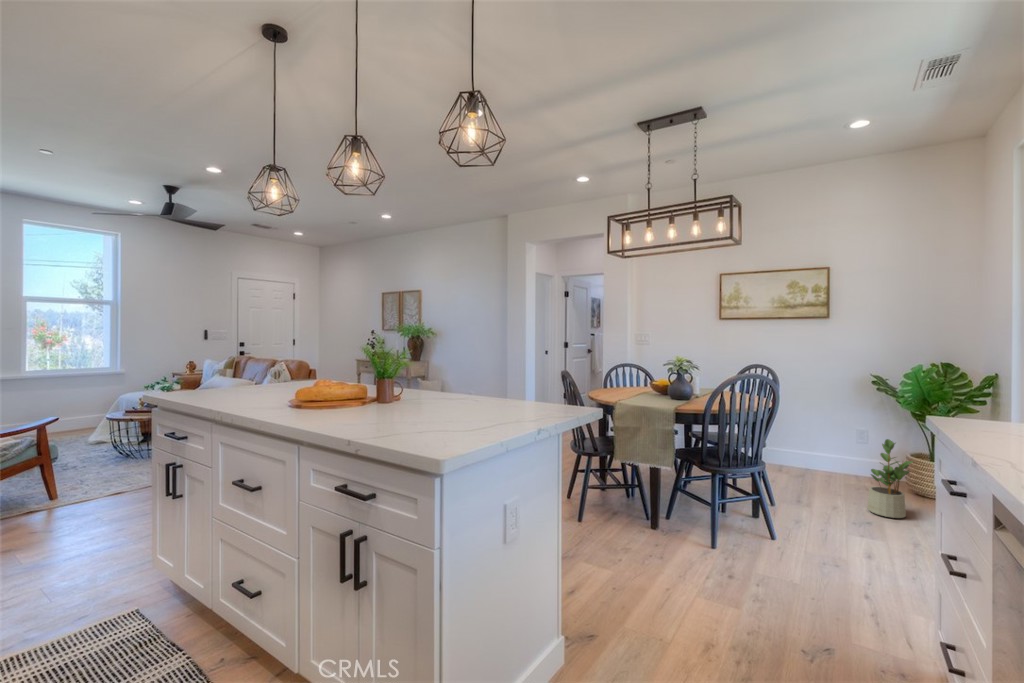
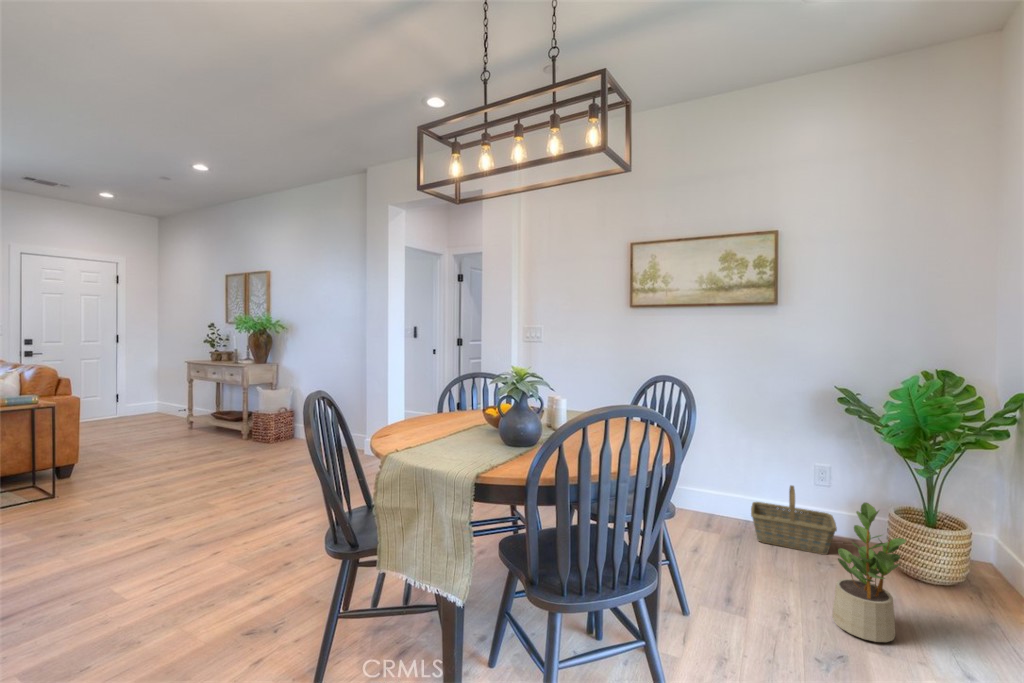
basket: none [811,440,871,484] -> present [751,485,837,555]

